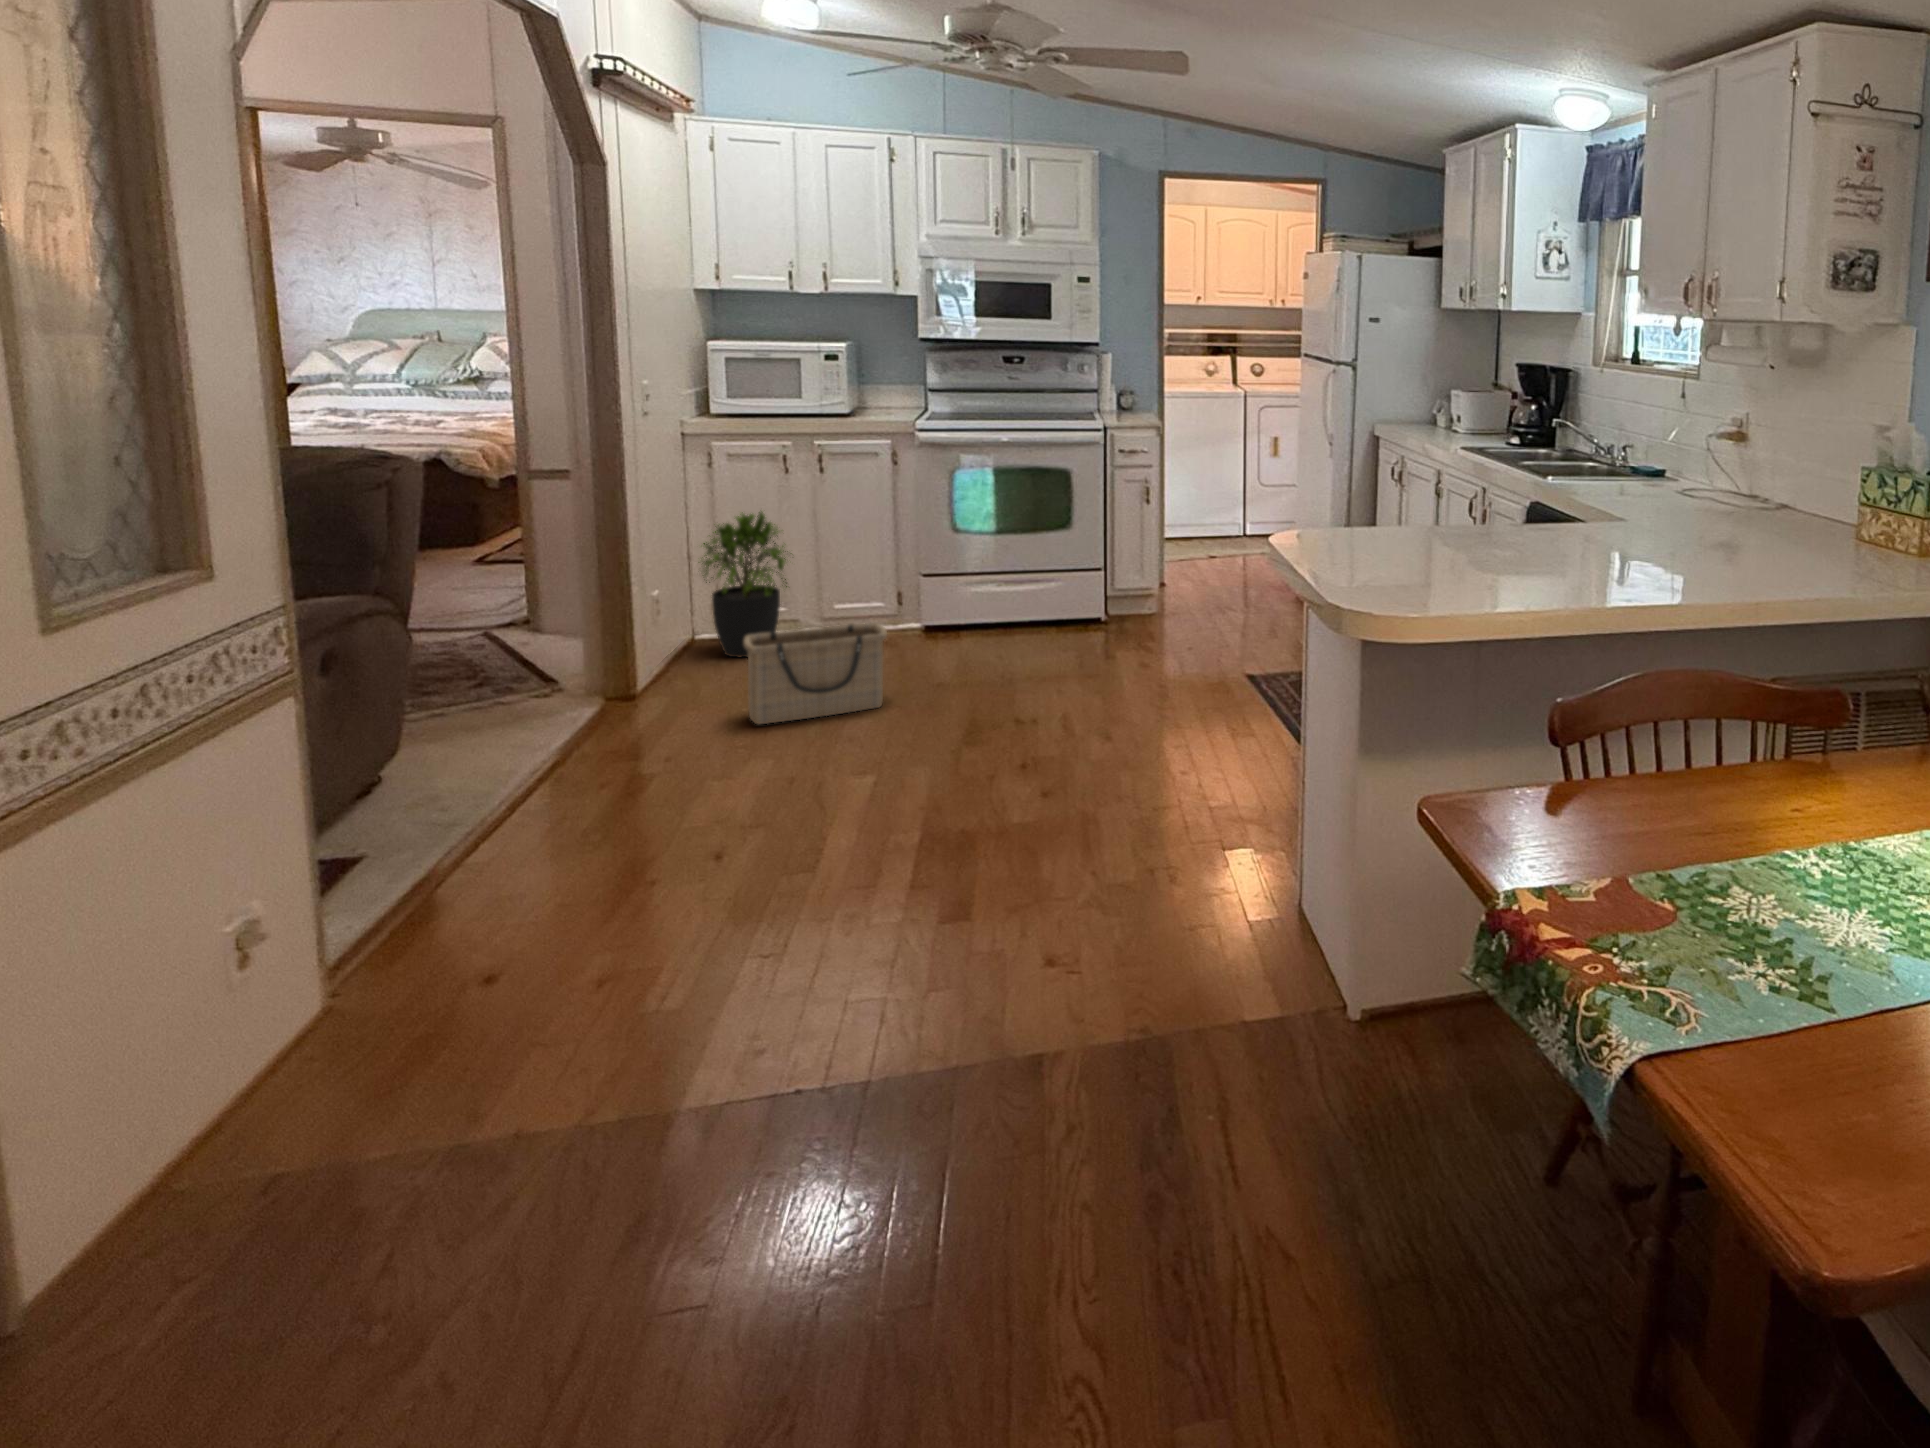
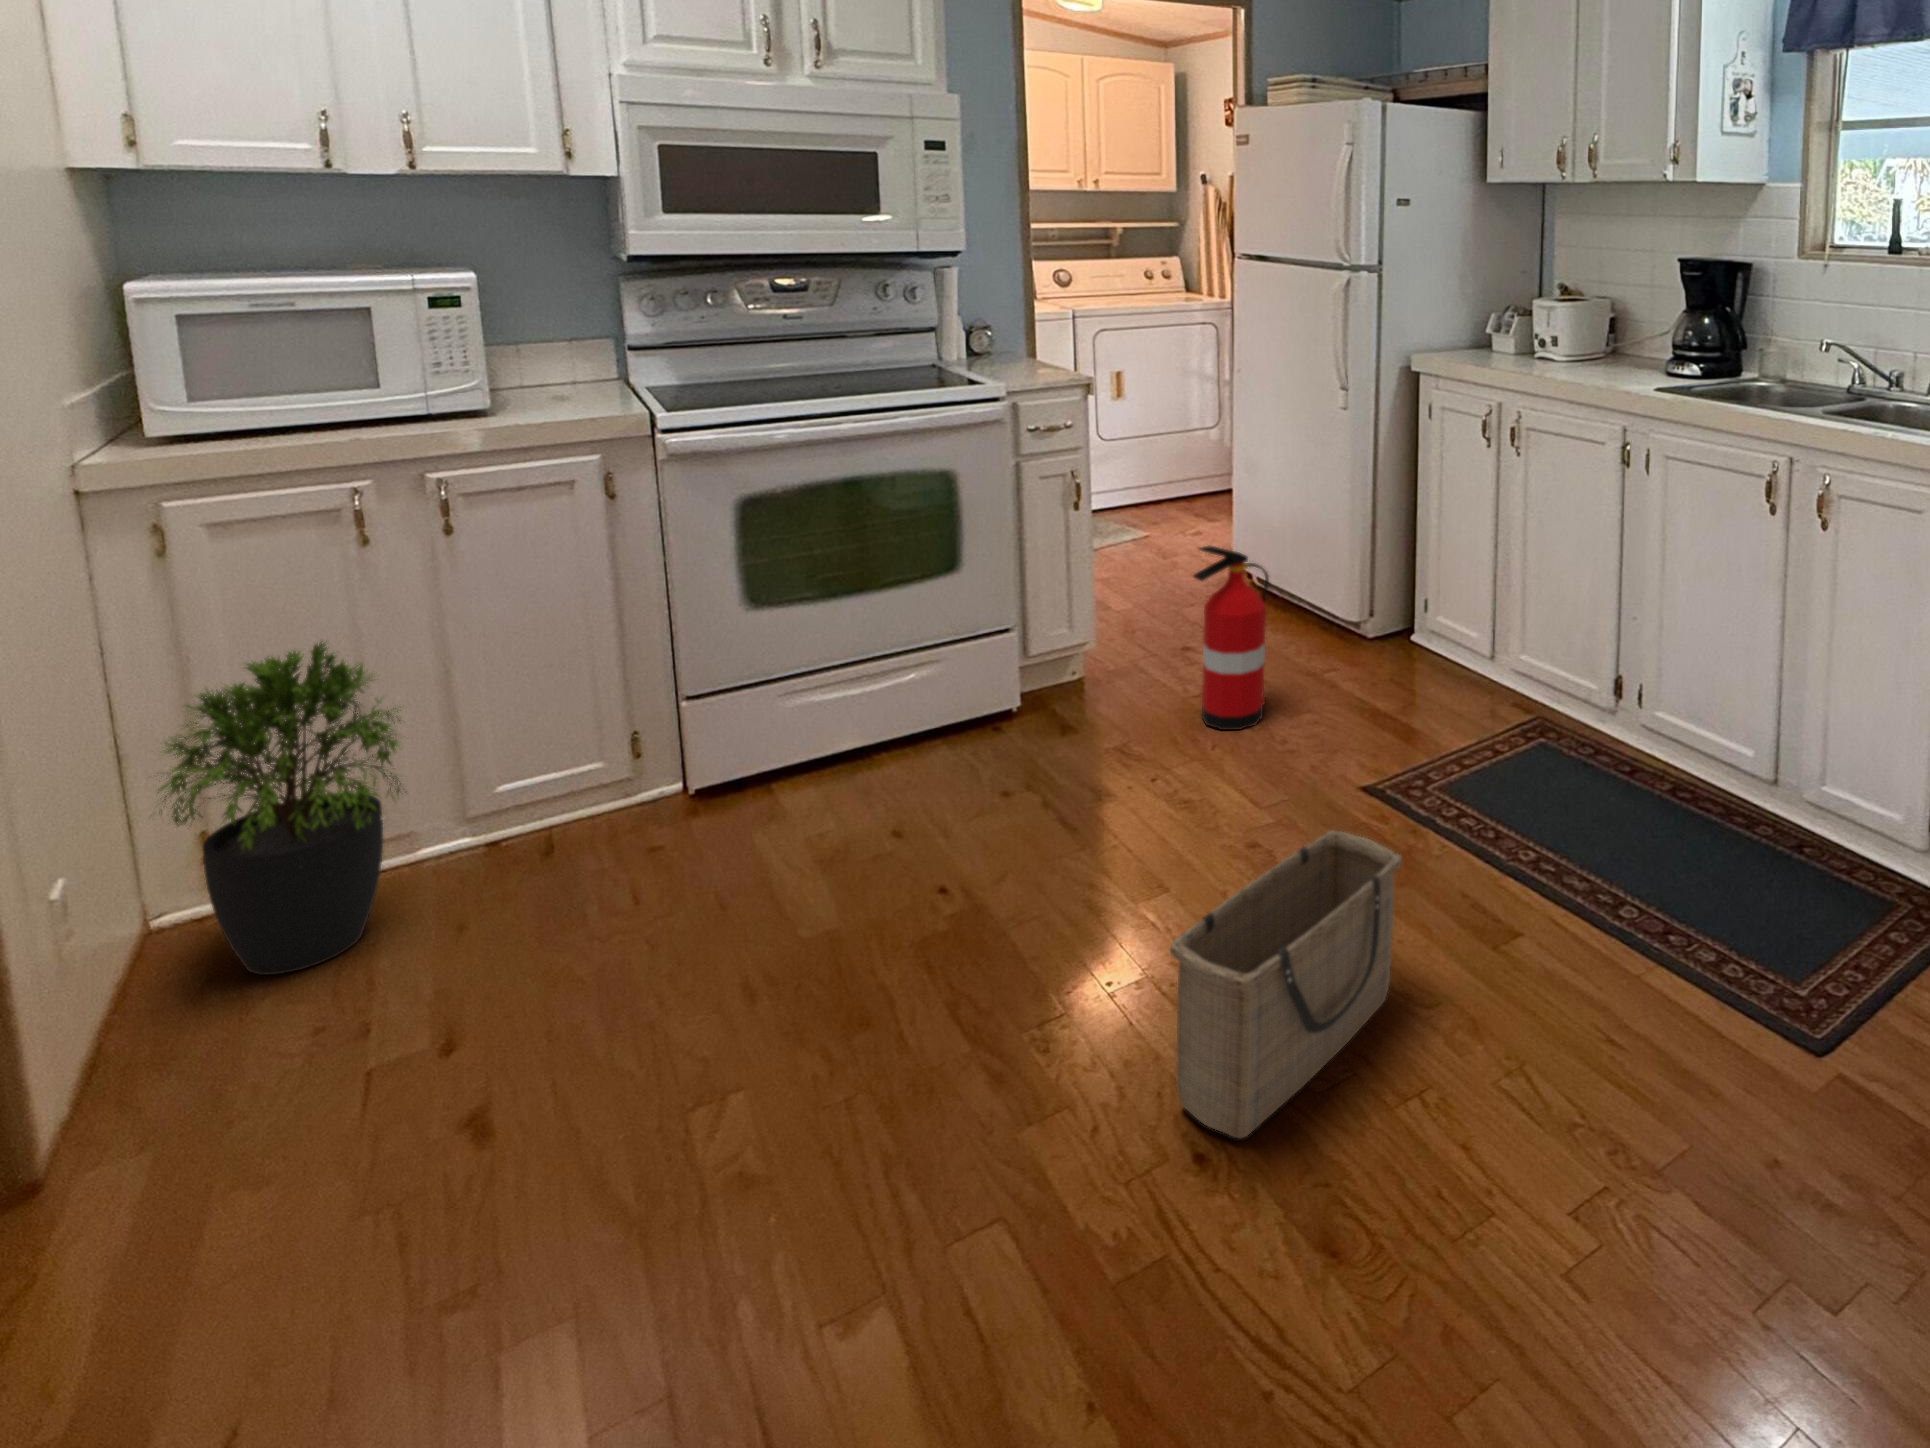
fire extinguisher: none [1188,528,1240,645] -> present [1193,546,1269,730]
basket: present [744,623,887,725] -> present [1170,830,1402,1138]

